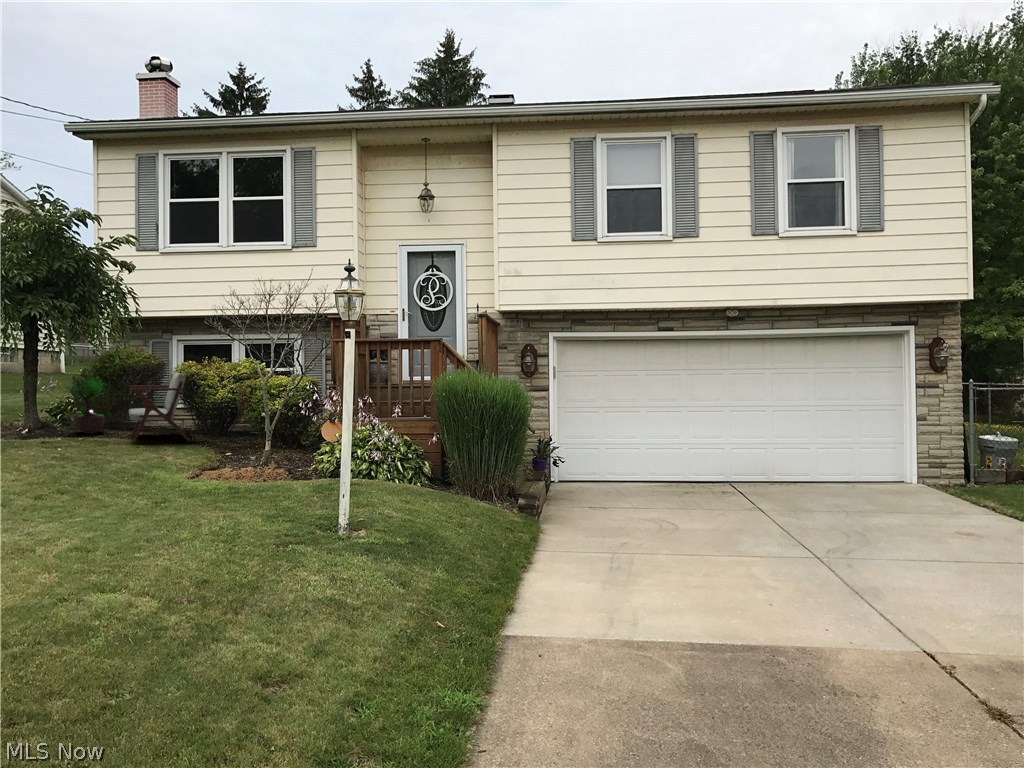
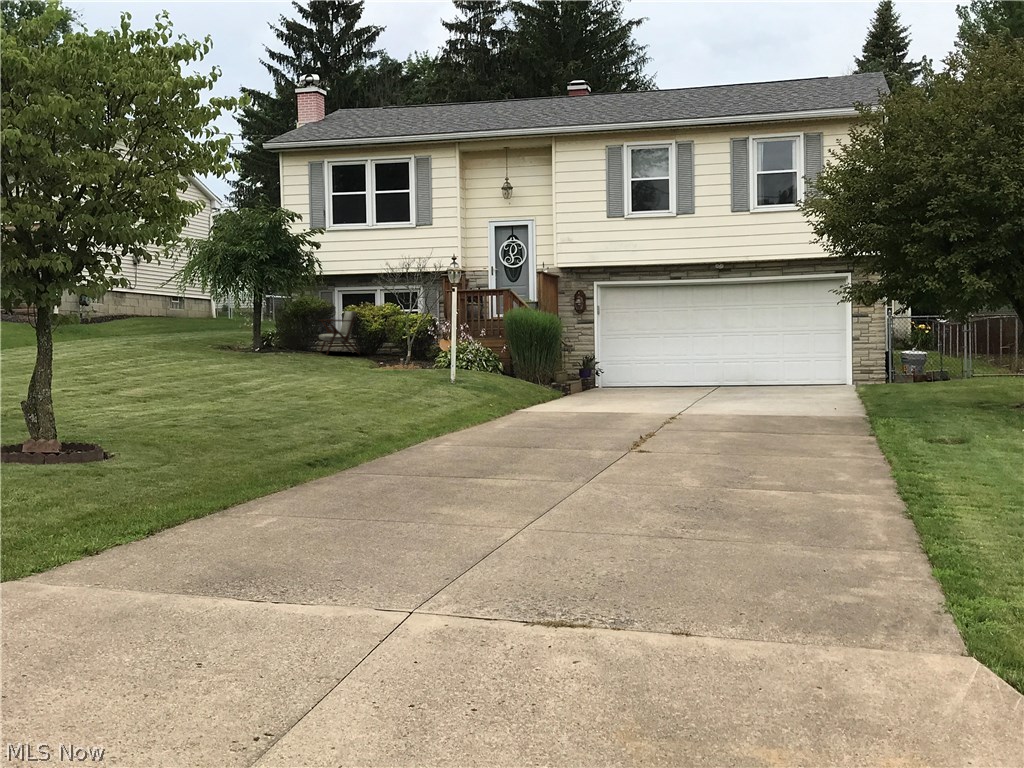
potted tree: present [67,377,105,434] -> none [282,311,305,351]

